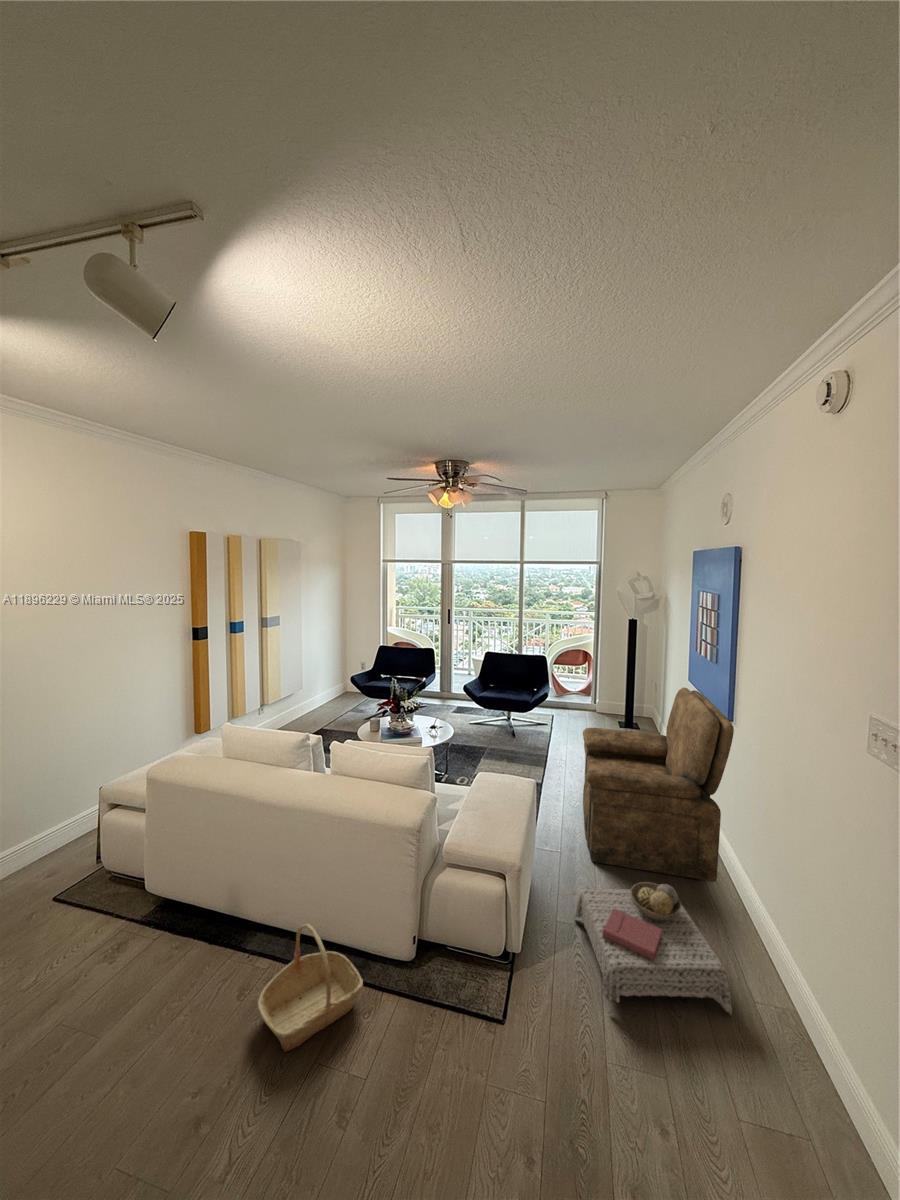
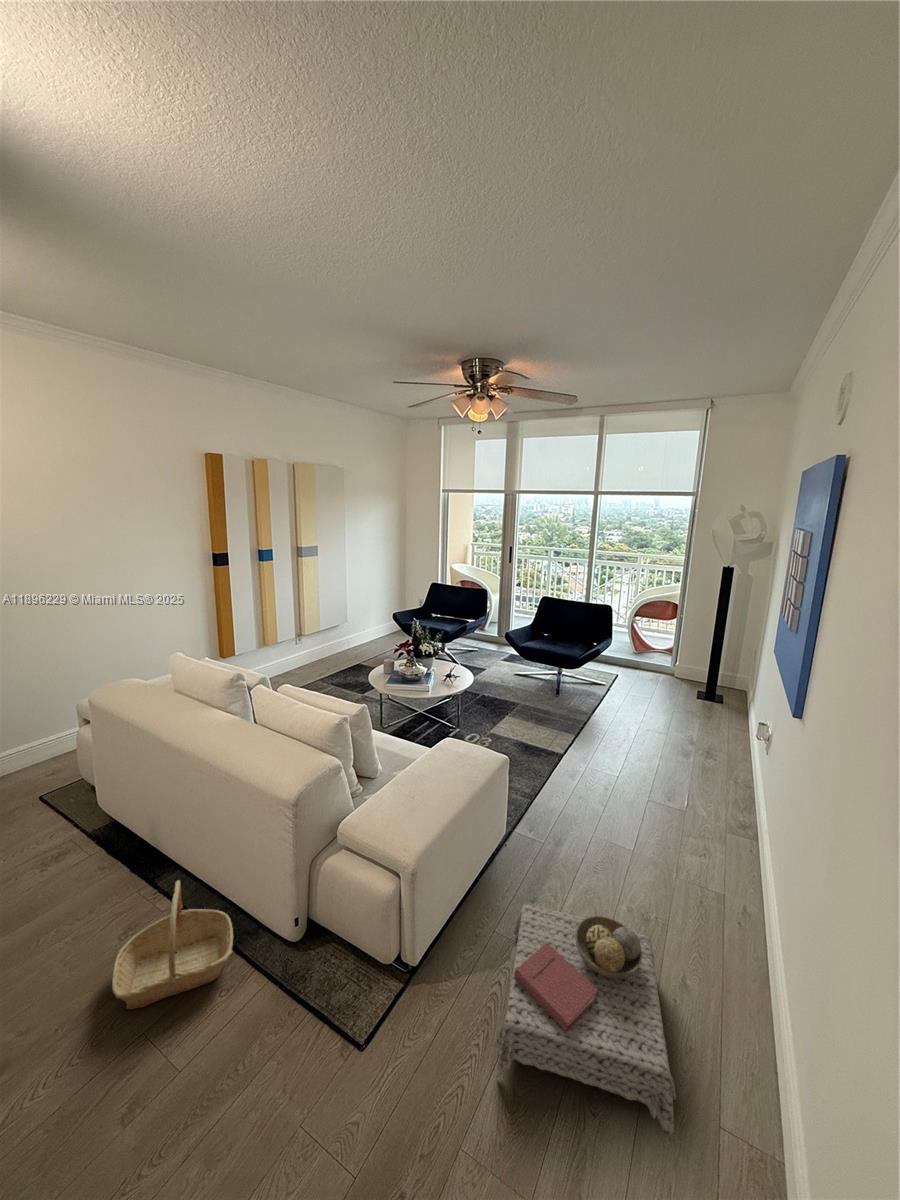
armchair: present [583,687,734,882] -> none [575,662,792,928]

